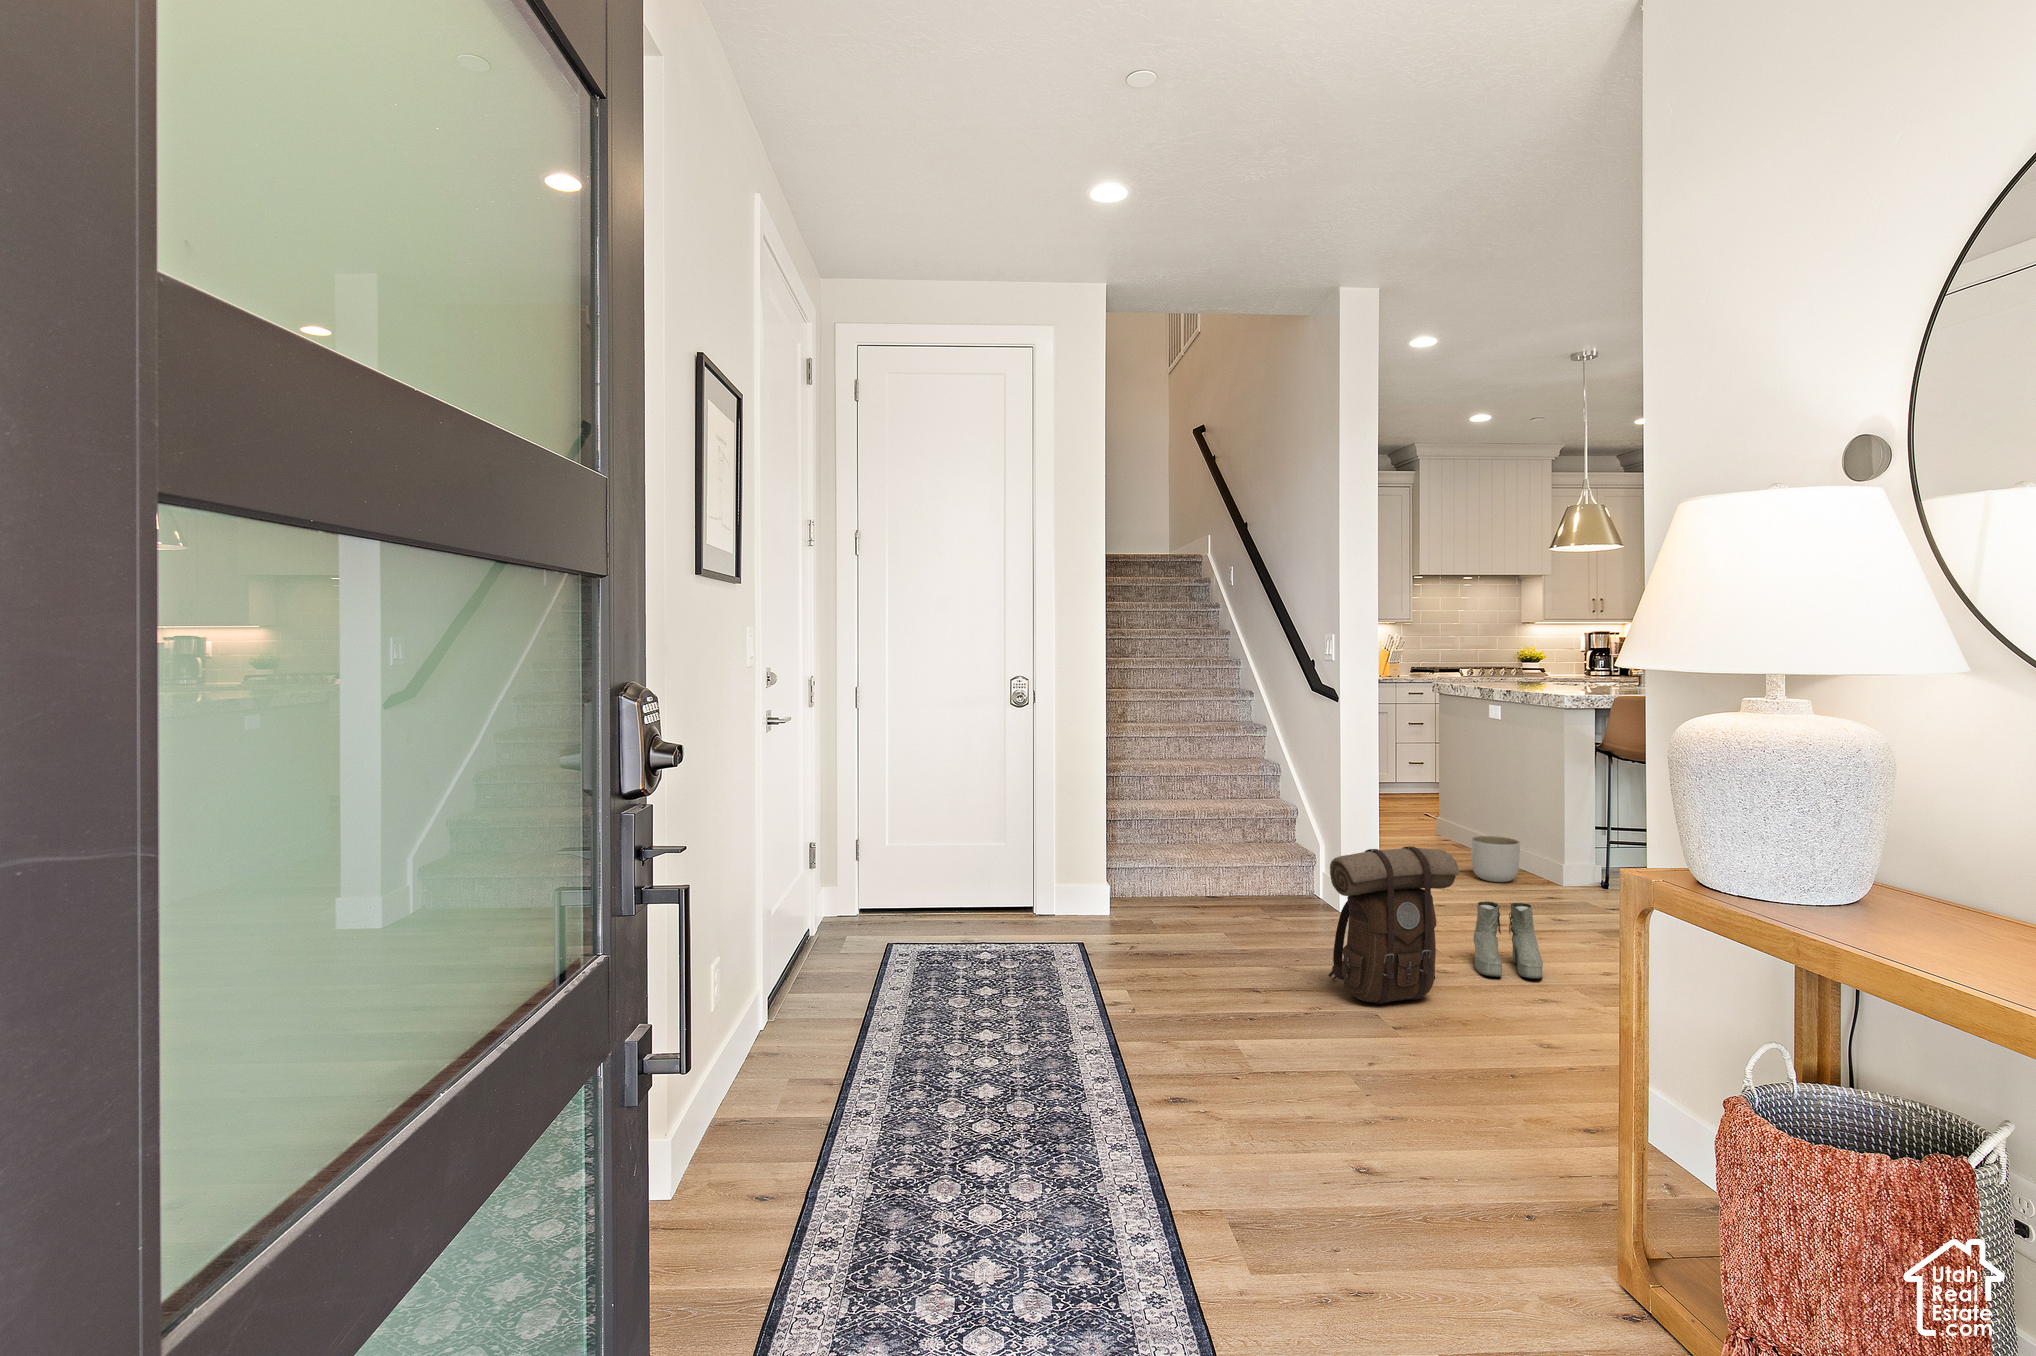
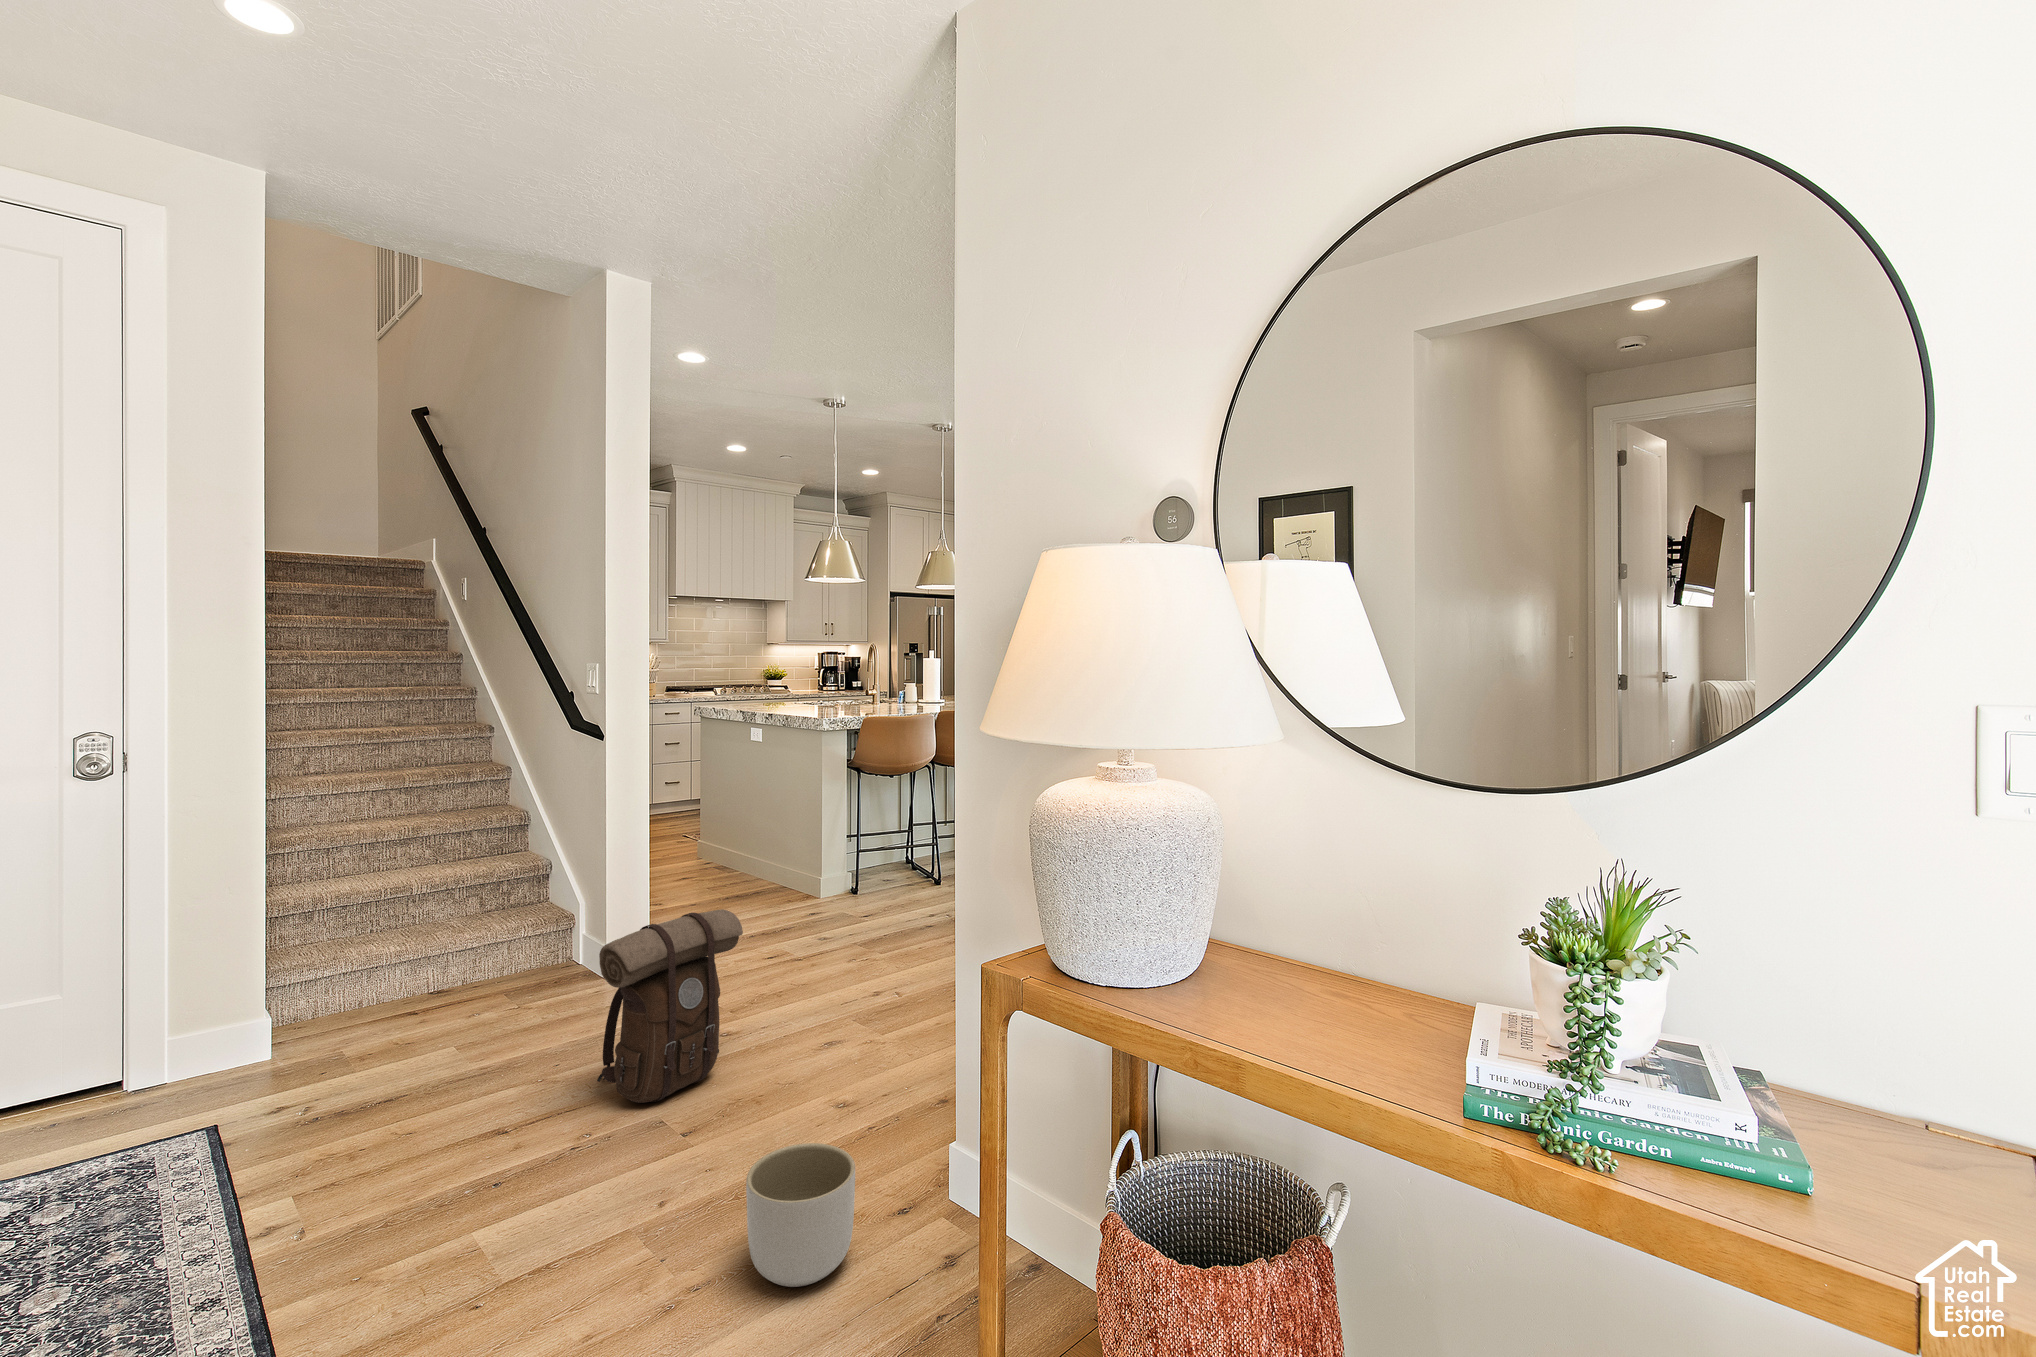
planter: present [1471,836,1520,882] -> present [746,1143,855,1287]
boots: present [1474,901,1543,979] -> none [752,941,817,1027]

